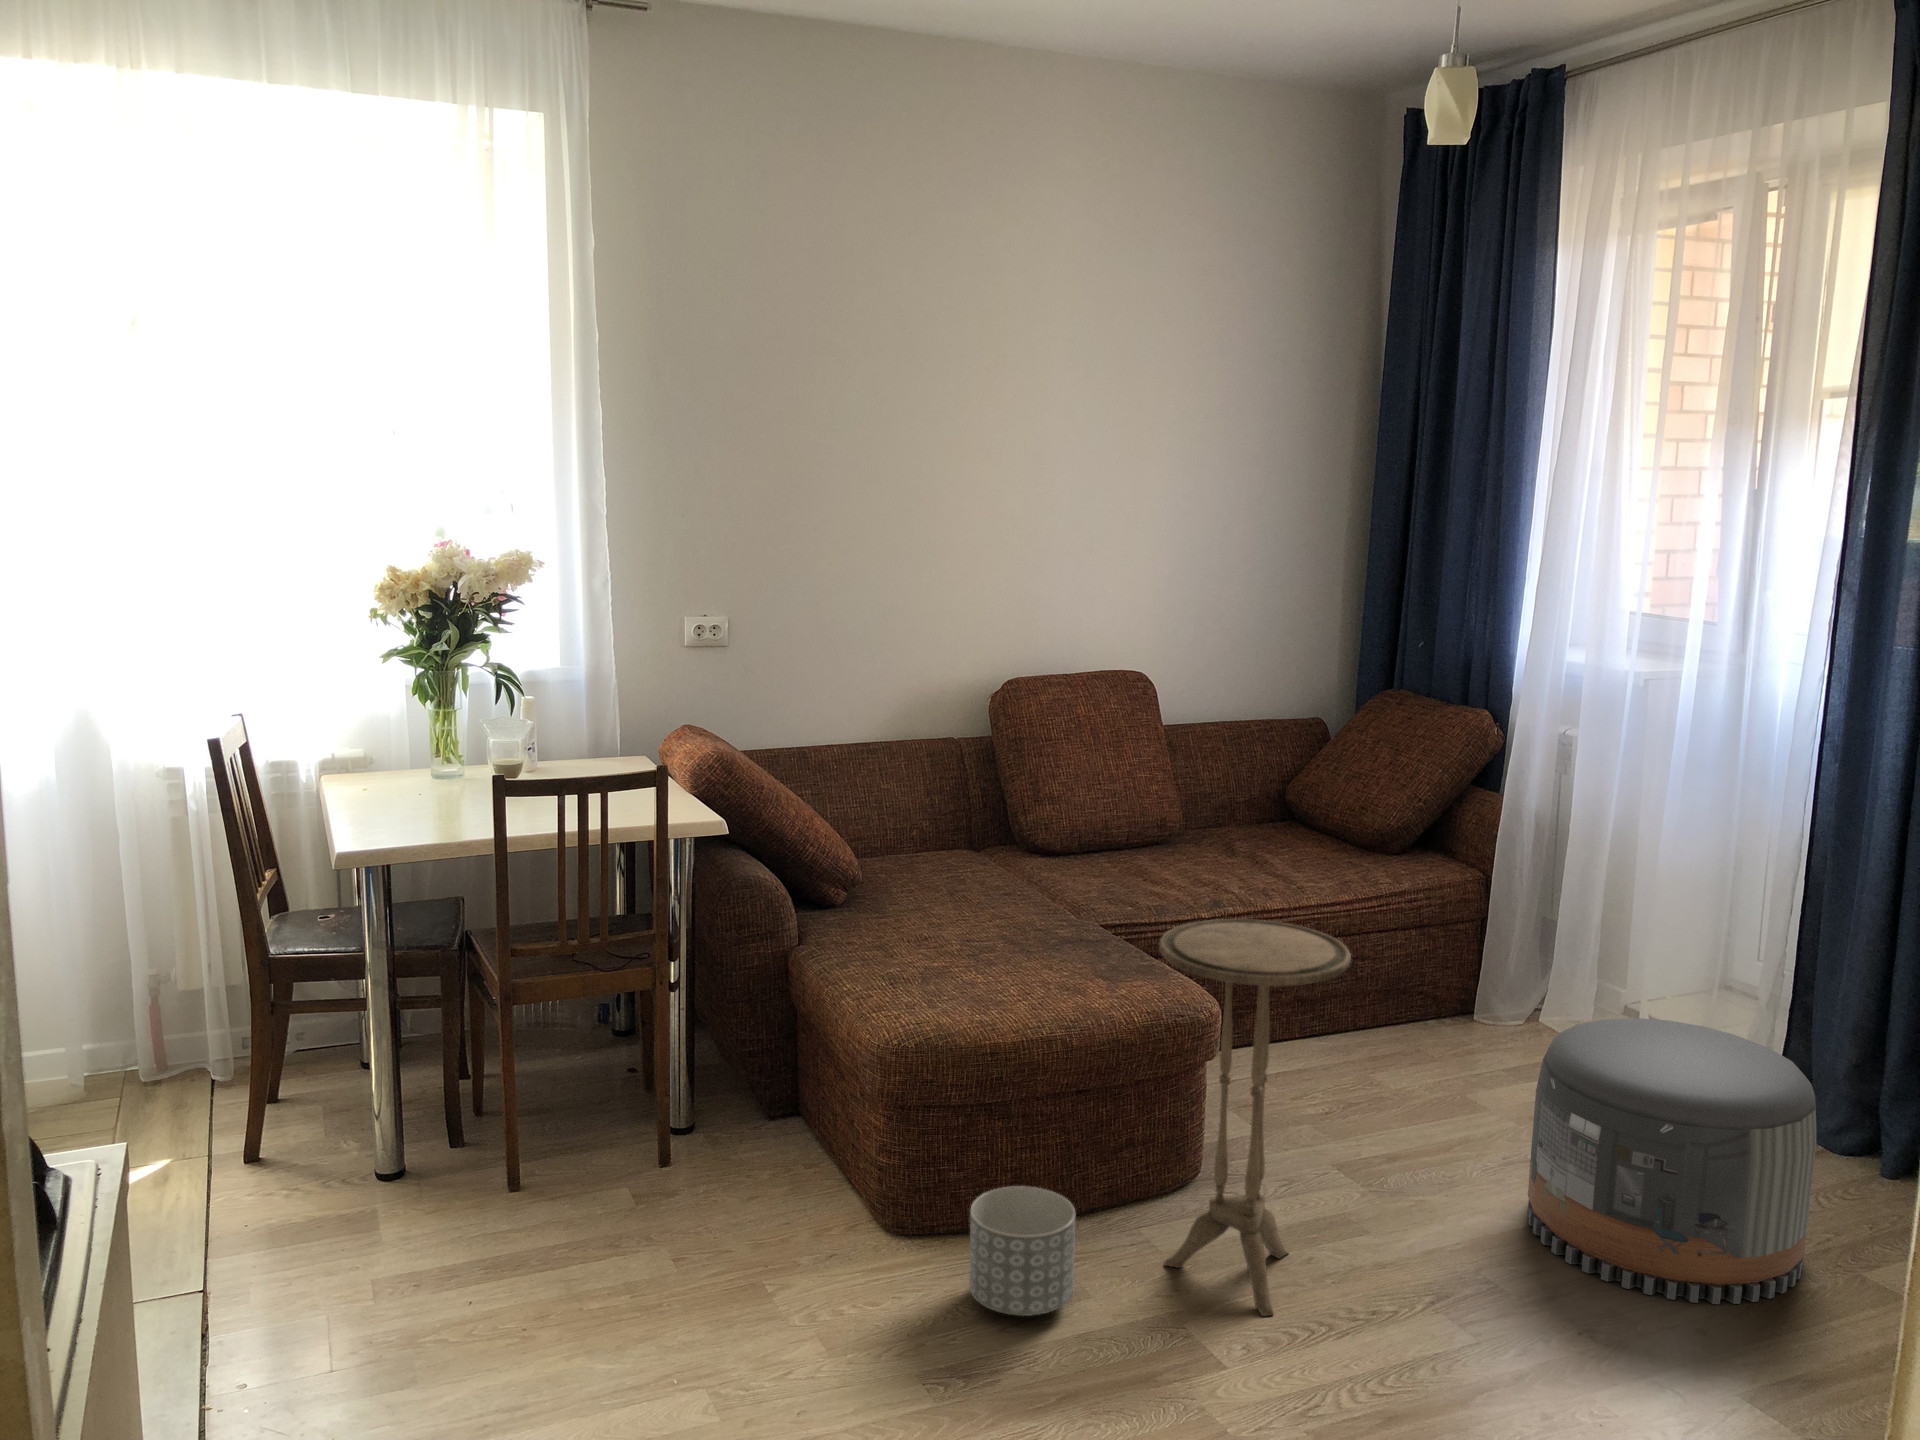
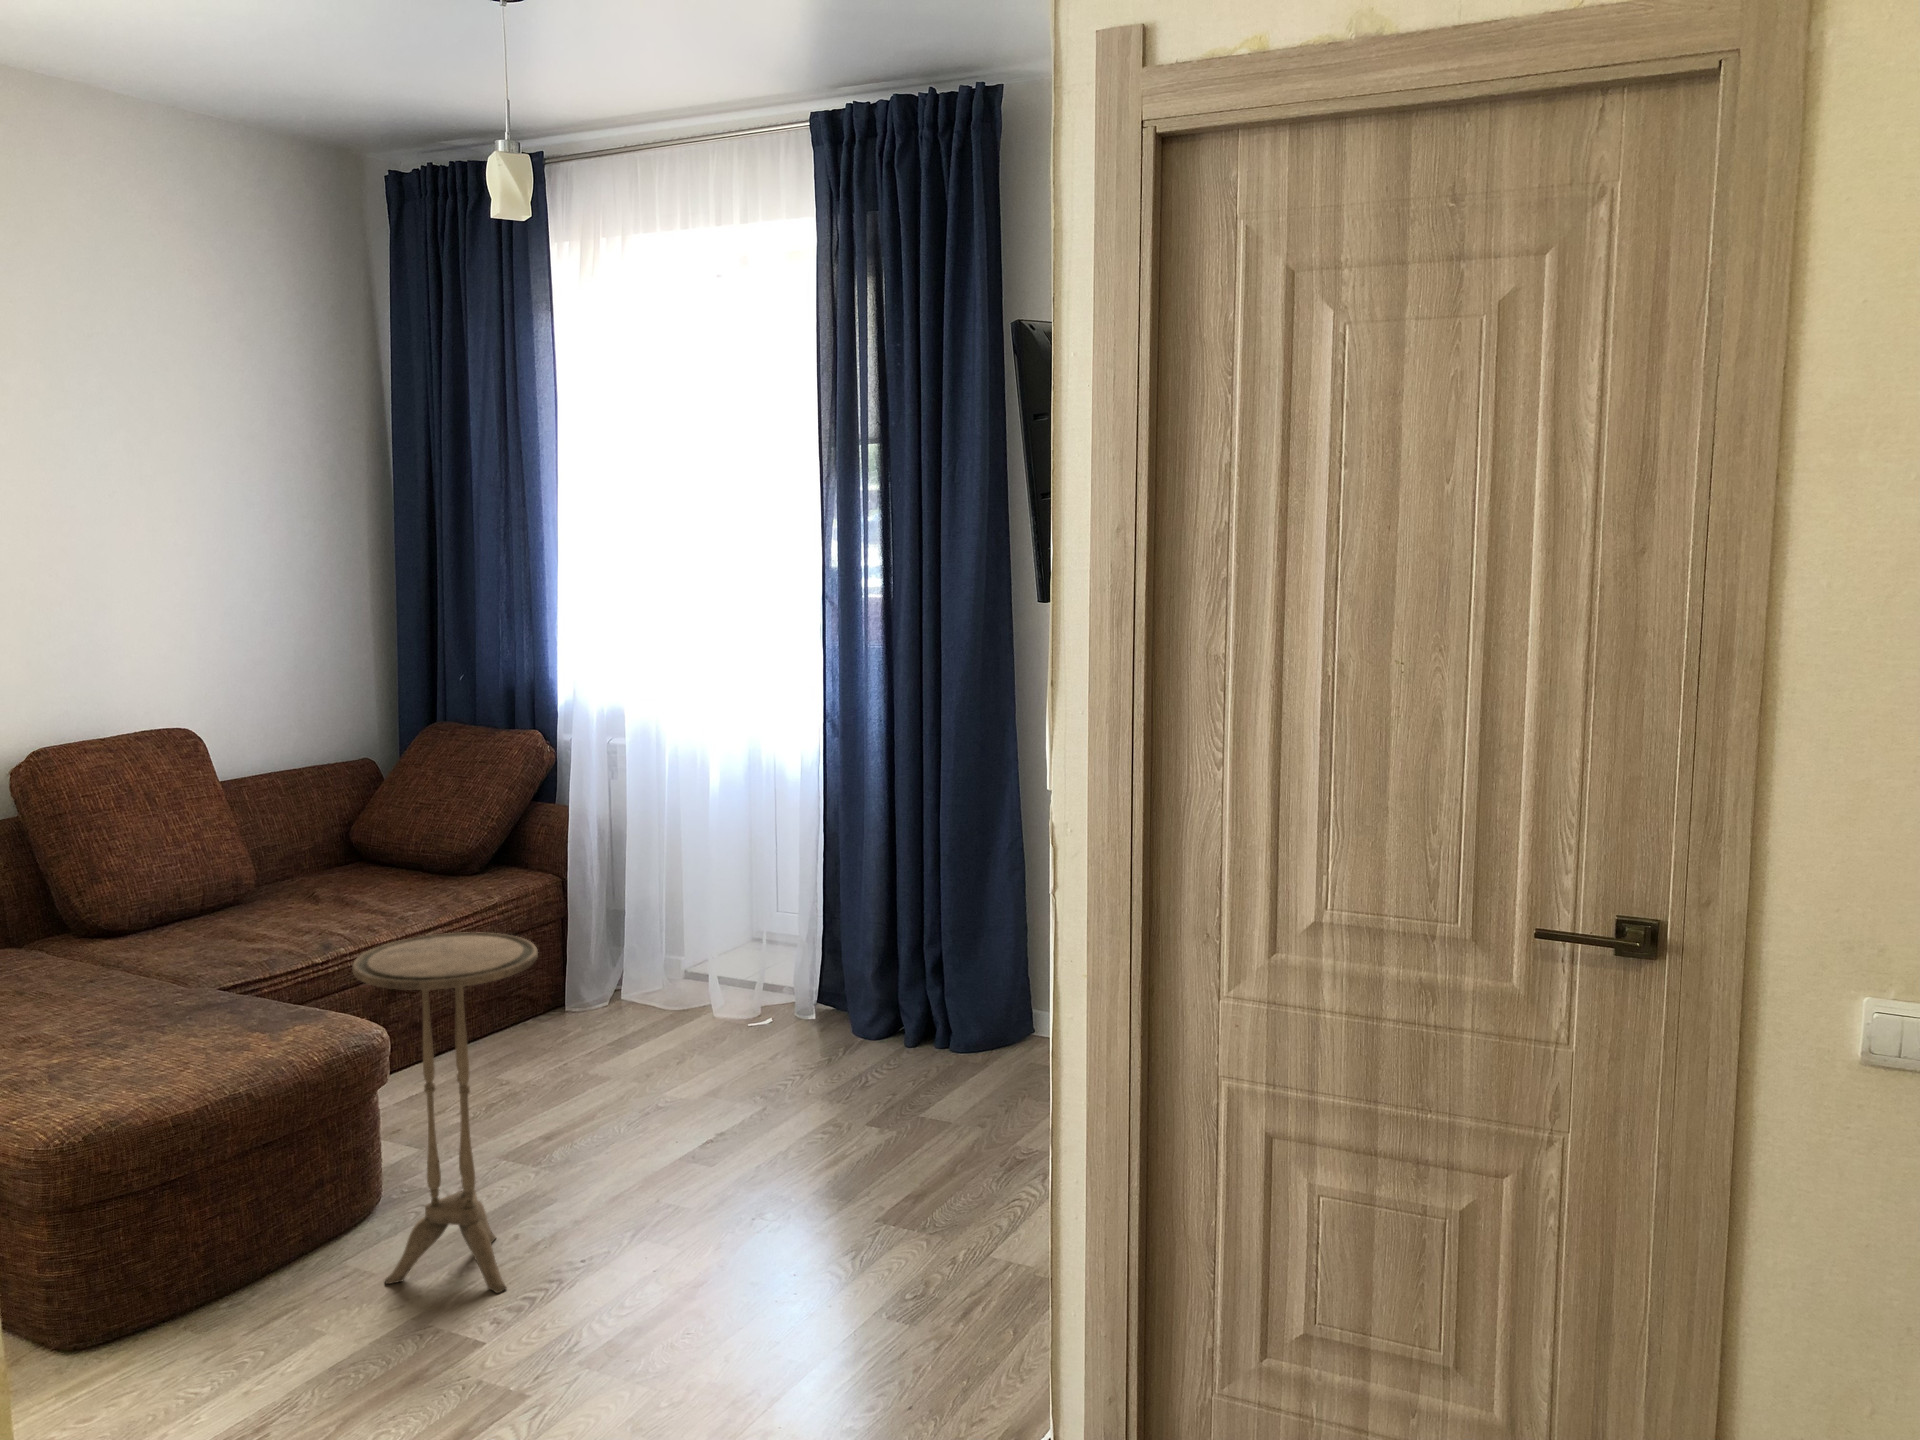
pouf: present [1527,1018,1817,1304] -> none [675,959,884,1177]
planter: present [969,1186,1075,1316] -> none [190,1243,312,1377]

